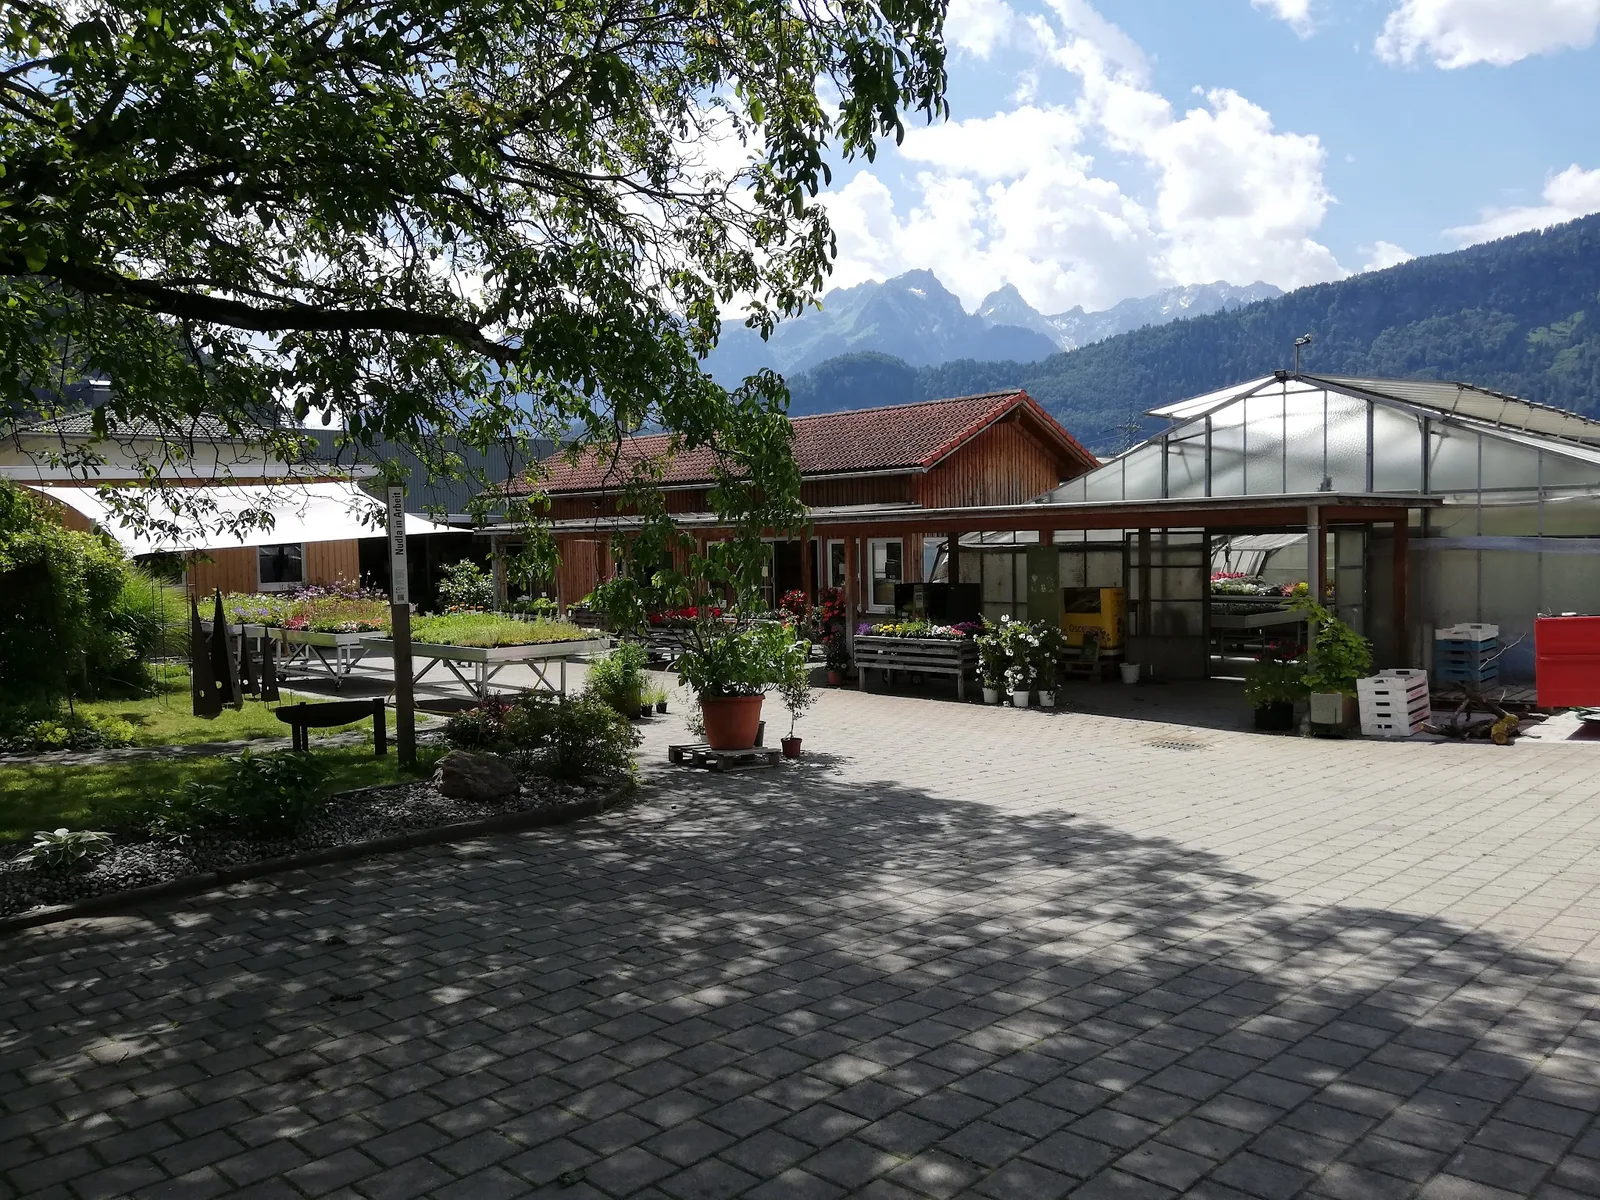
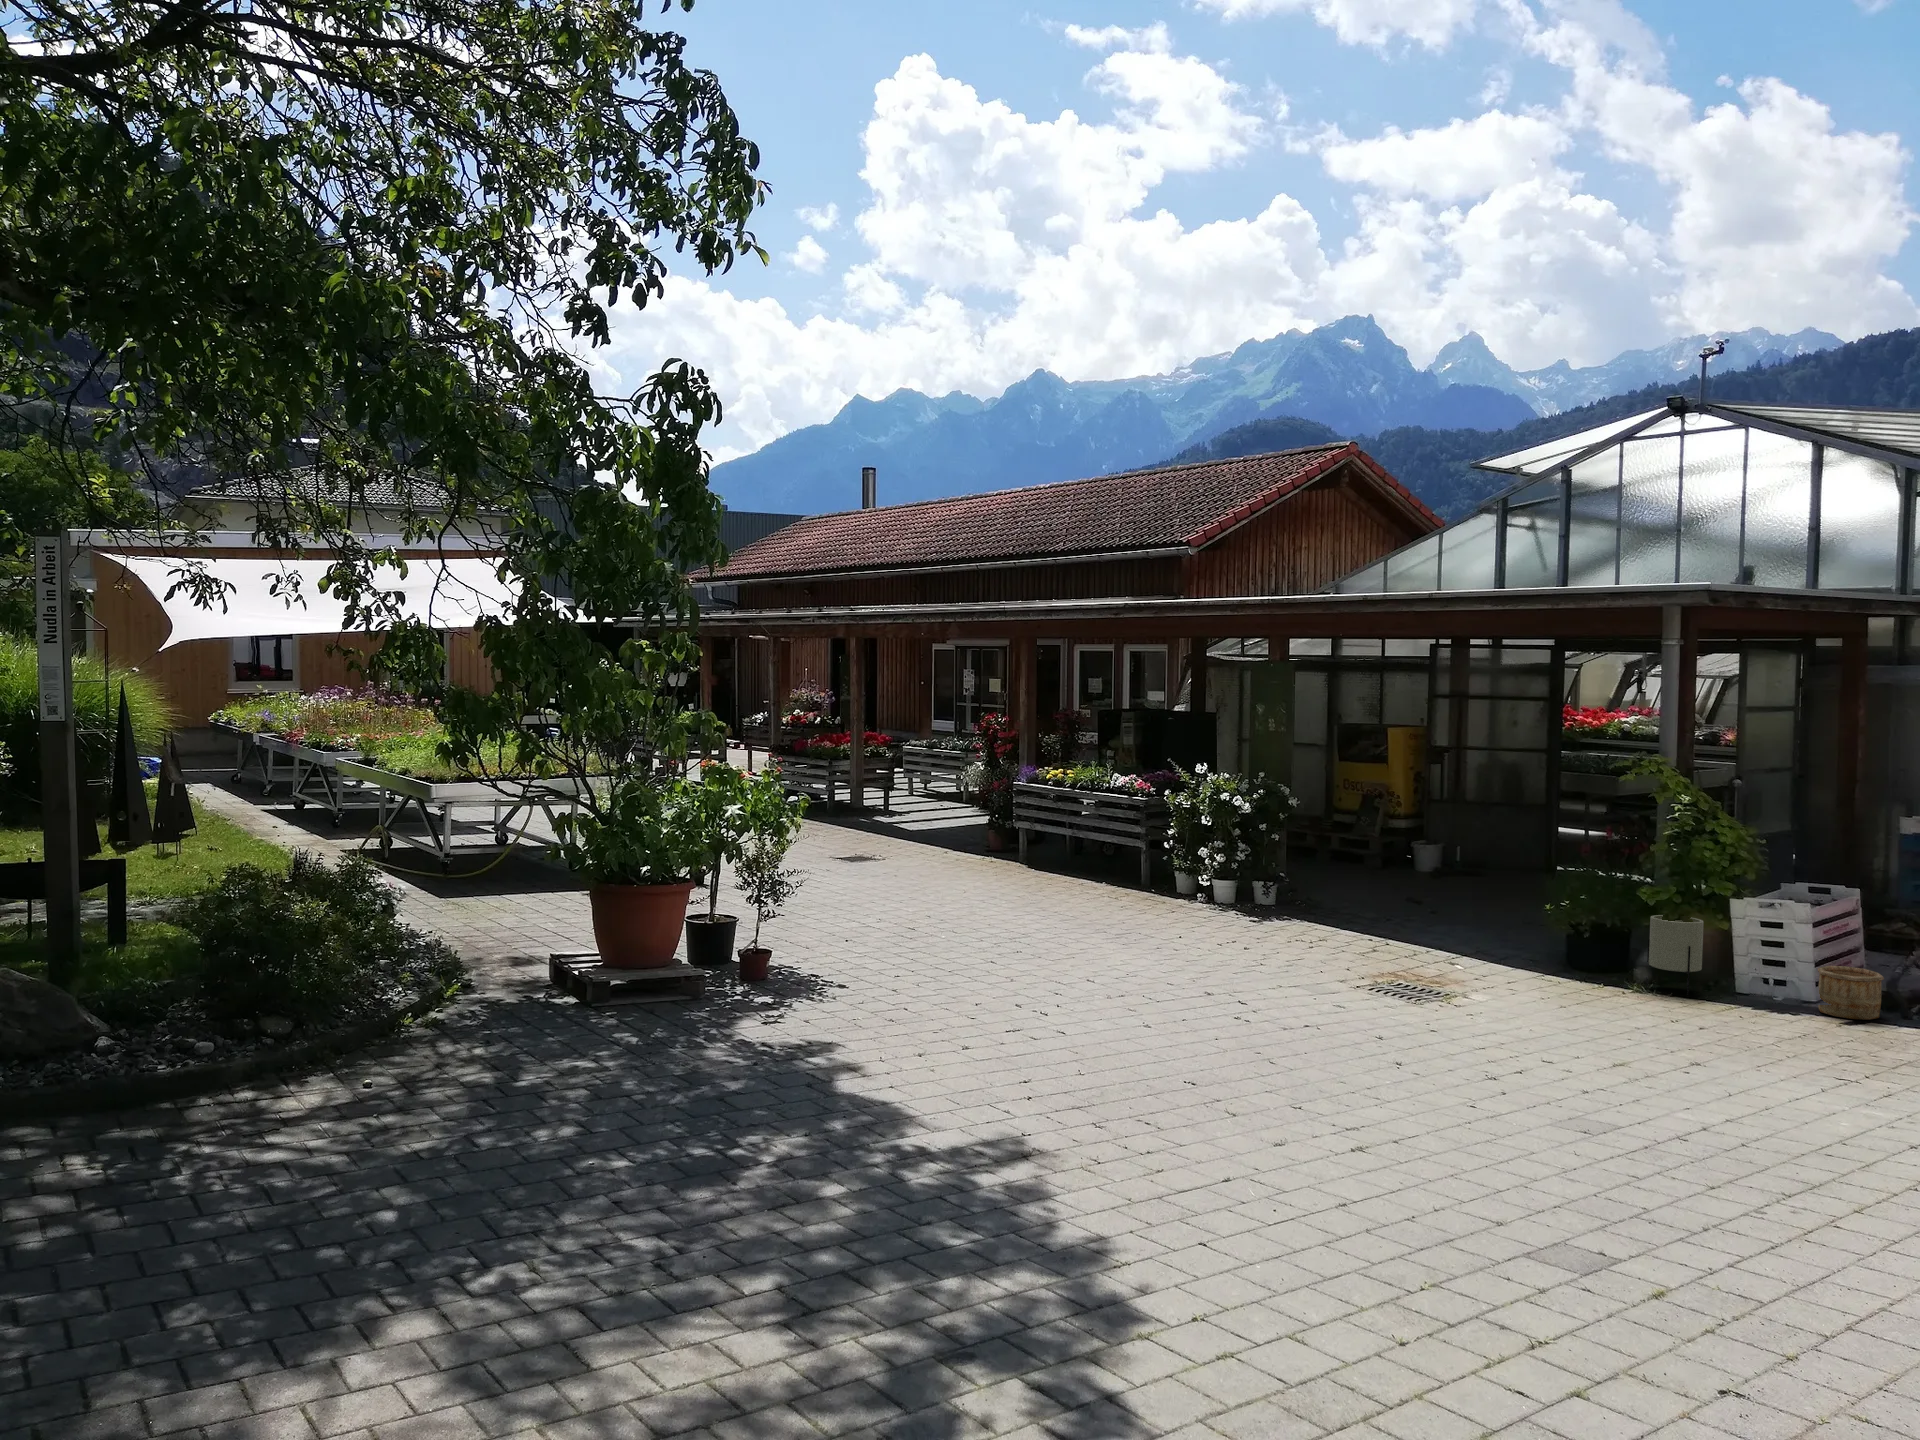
wooden bucket: none [1409,713,1446,742] -> present [1818,966,1884,1020]

